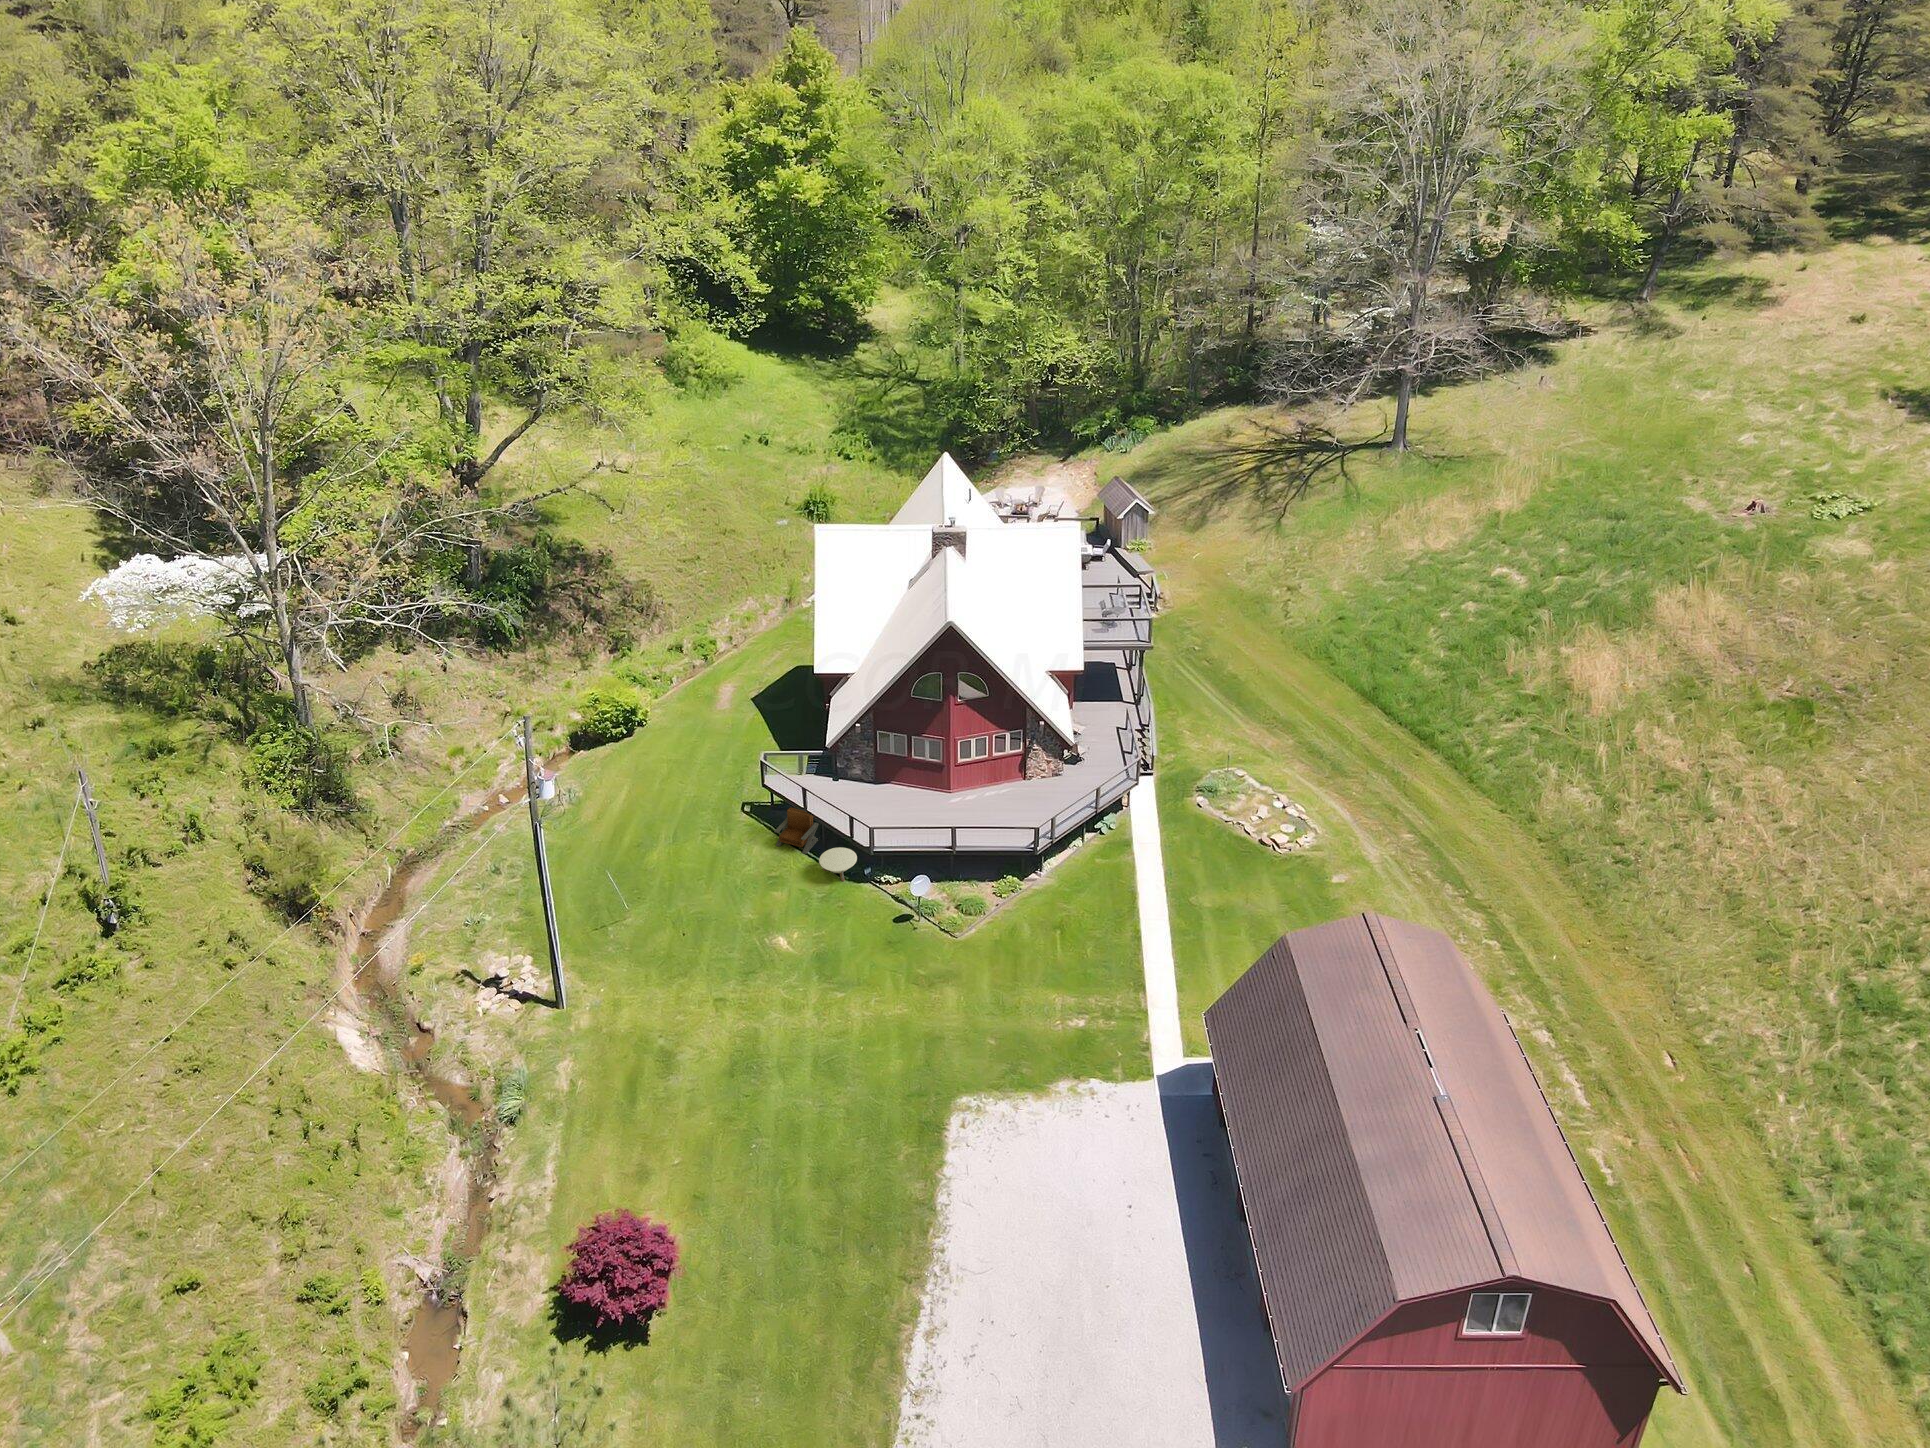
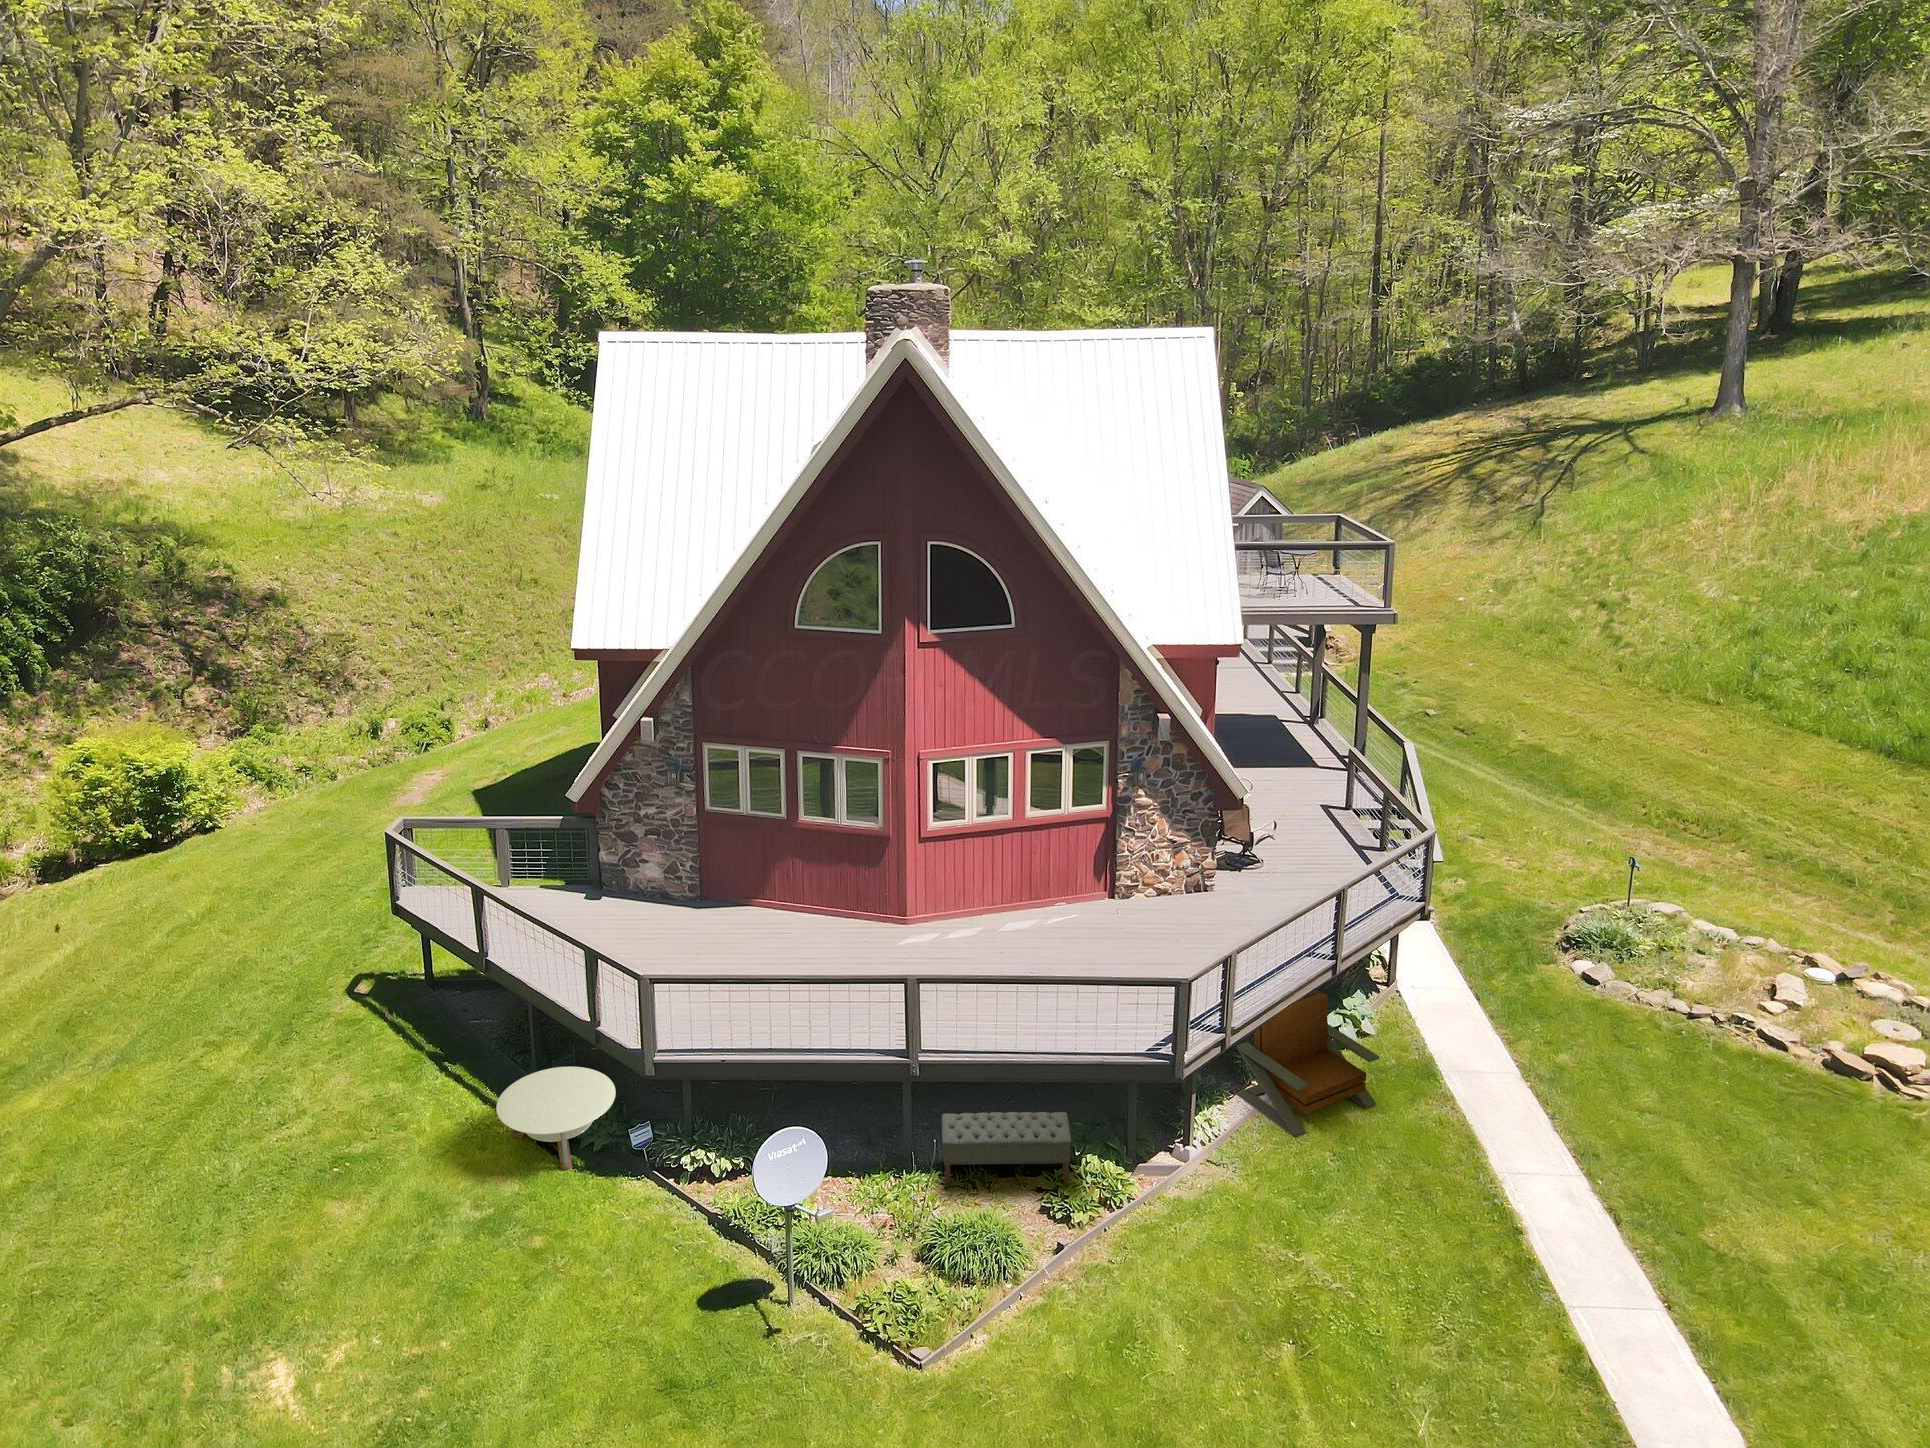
lounge chair: present [774,807,819,854] -> present [1236,989,1380,1137]
bench: none [963,863,1003,886] -> present [942,1112,1072,1187]

